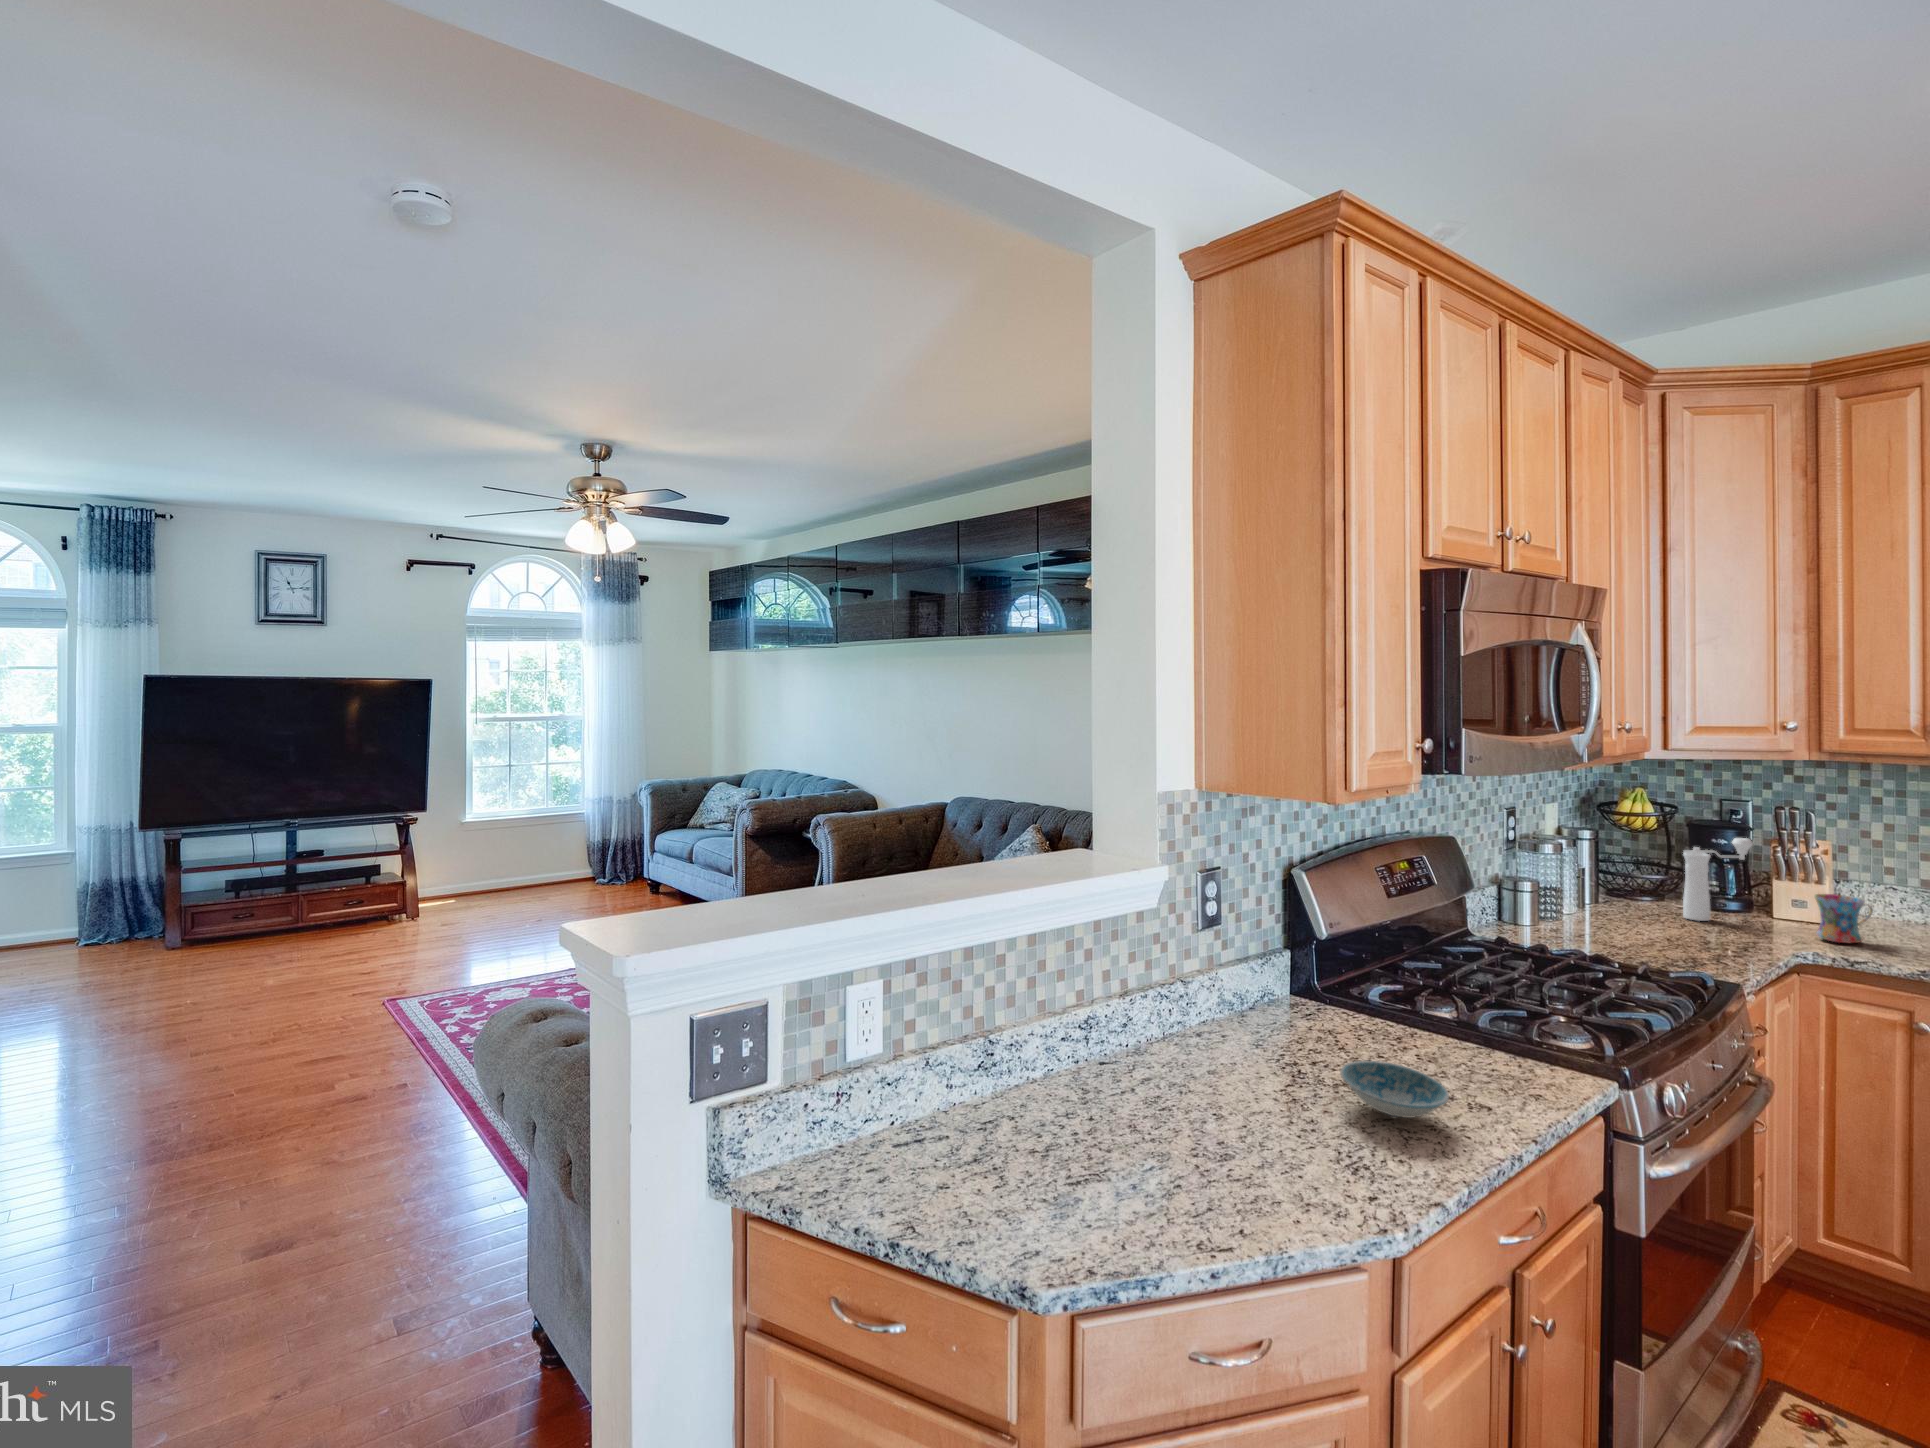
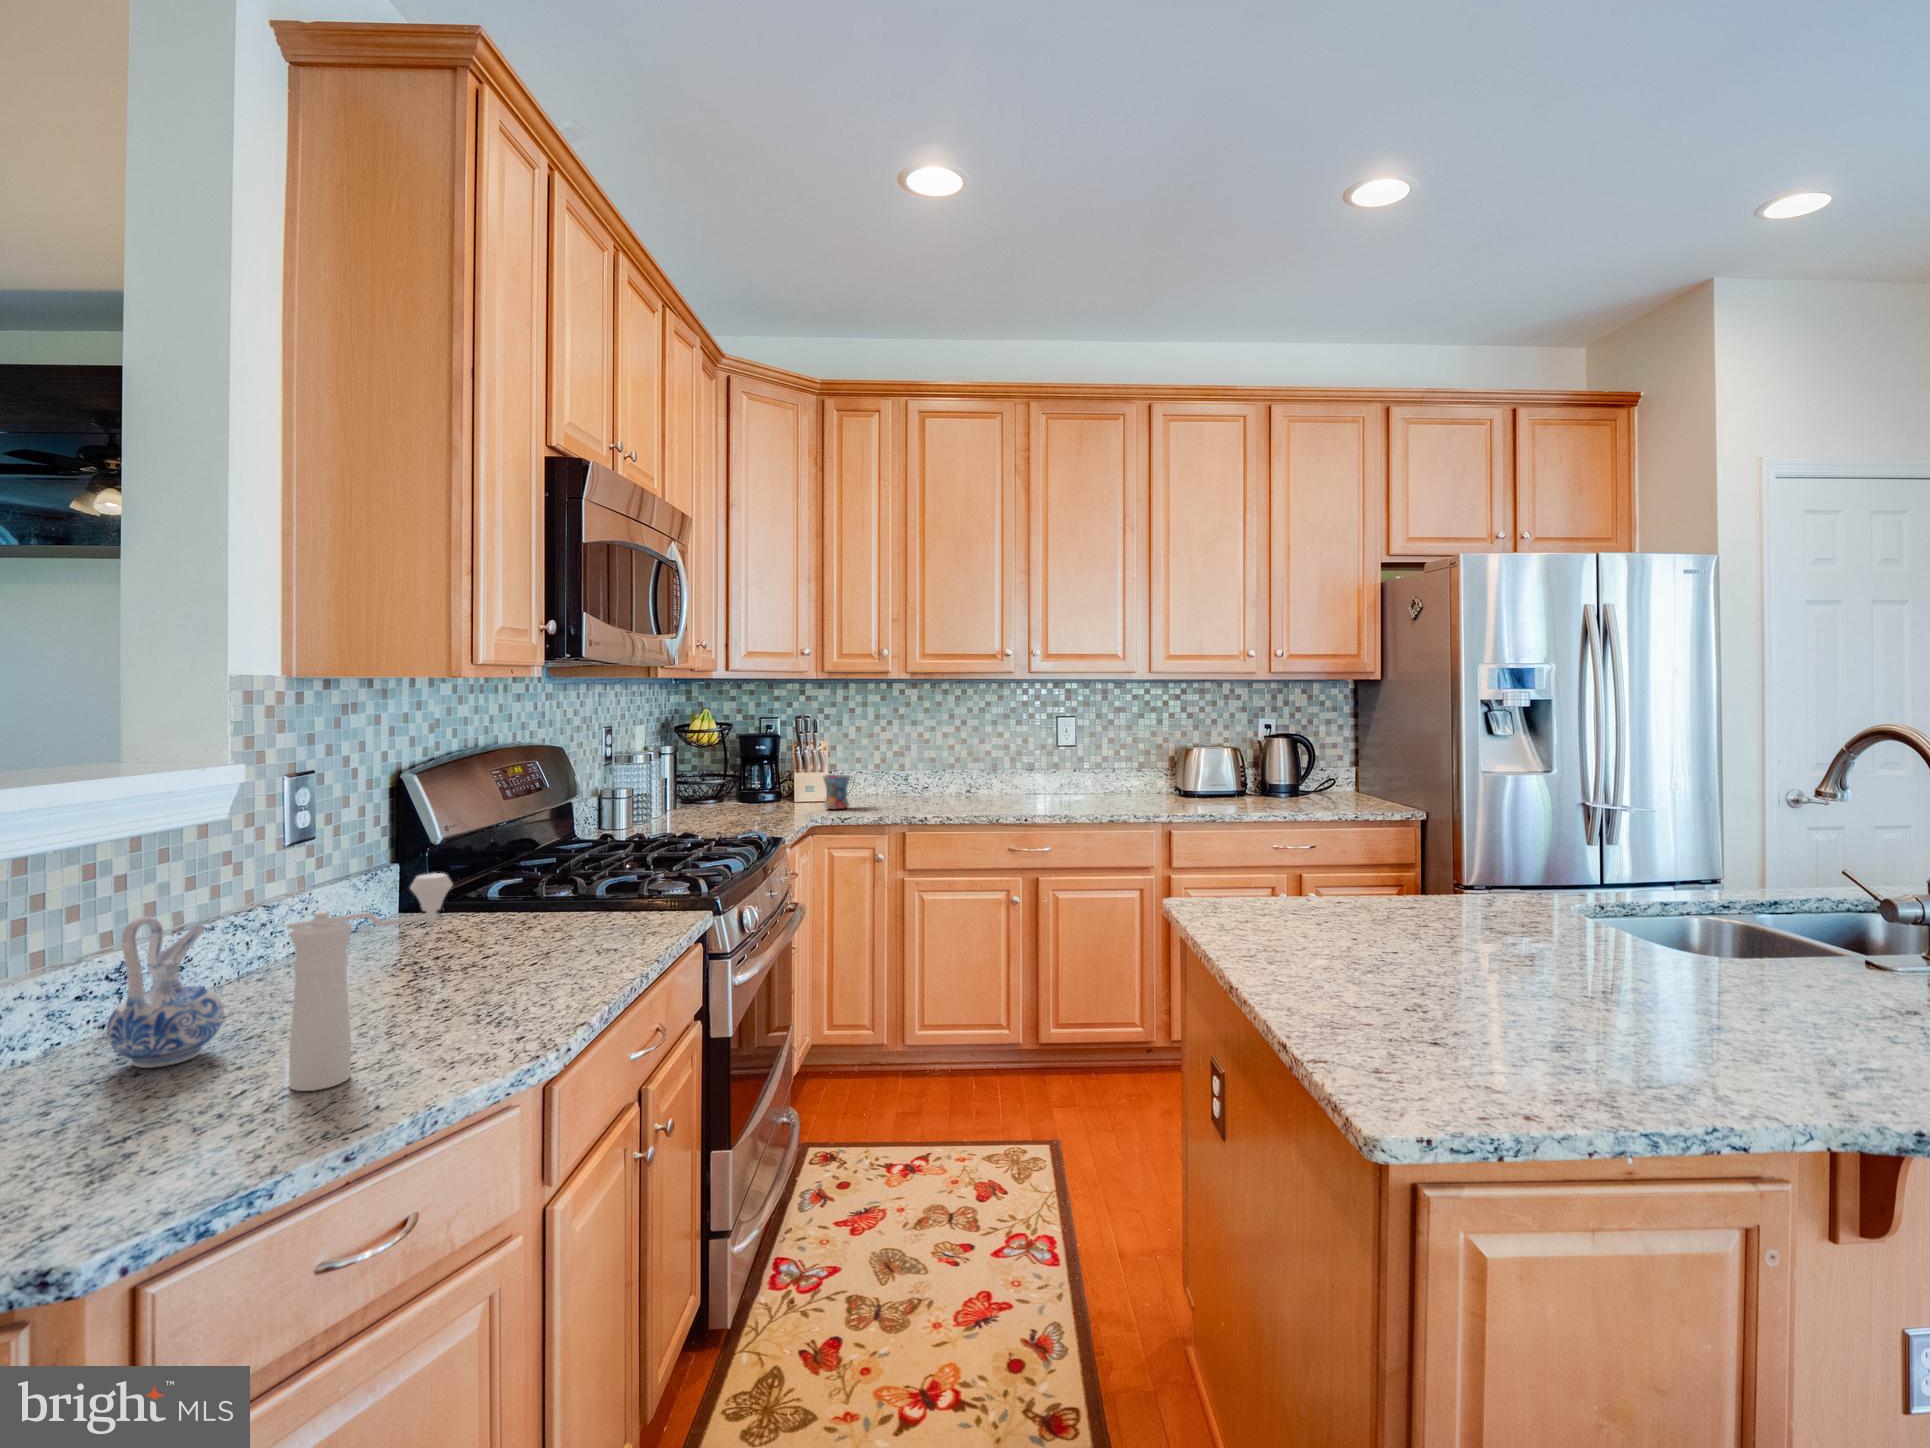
pepper mill: present [1683,838,1753,921] -> present [287,873,453,1091]
ceramic pitcher: none [1074,1000,1144,1118] -> present [107,917,224,1068]
ceramic bowl: present [1340,1061,1449,1118] -> none [472,931,583,977]

